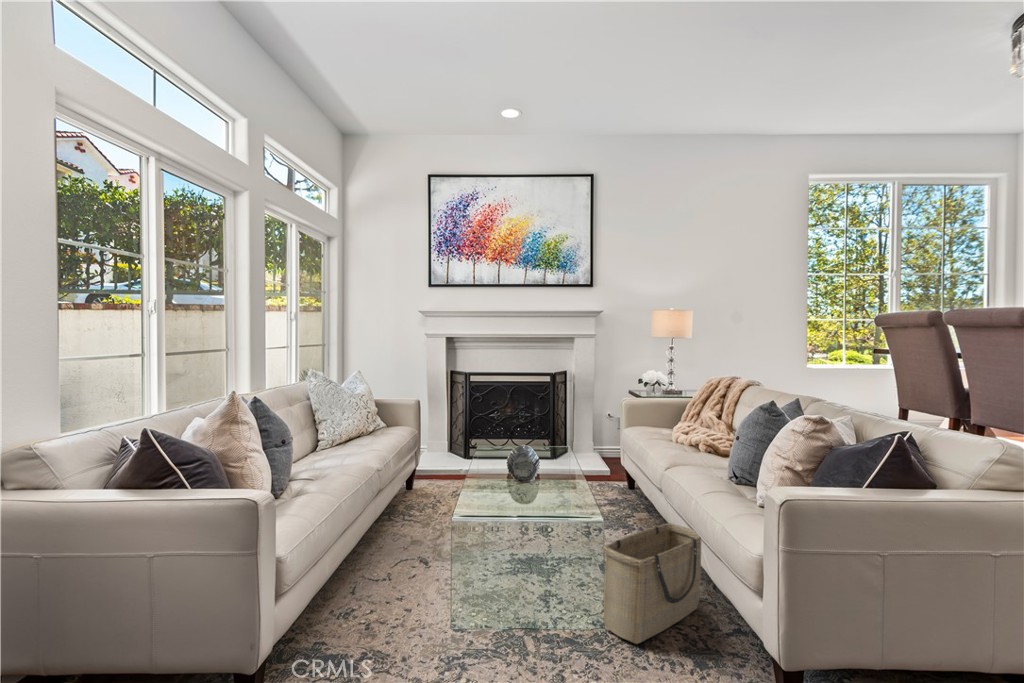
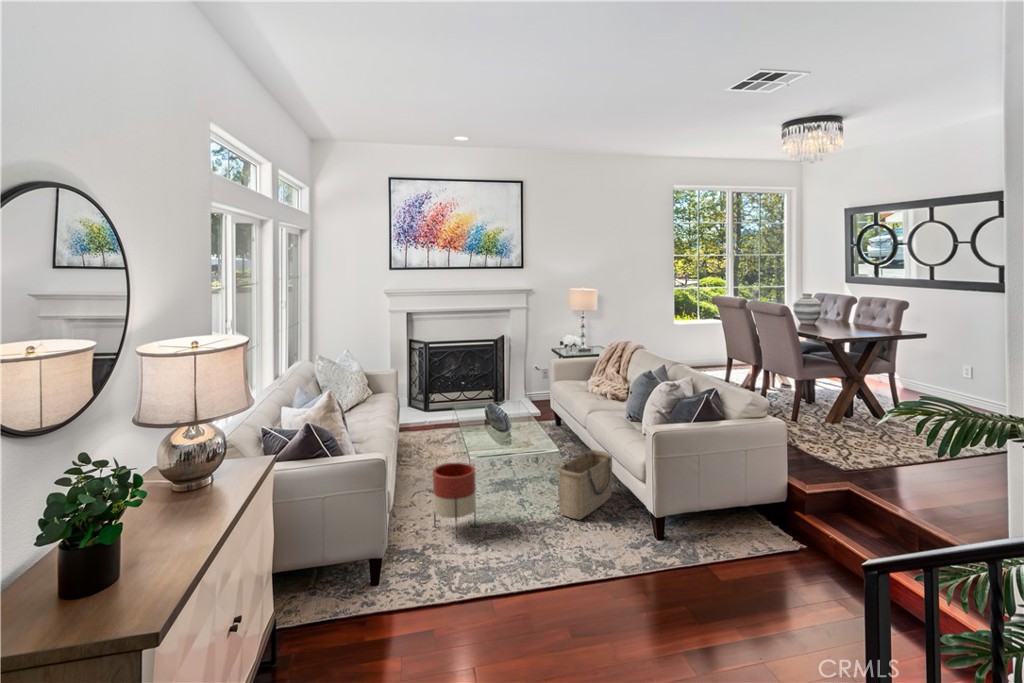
planter: none [390,515,464,655] -> present [433,463,476,541]

